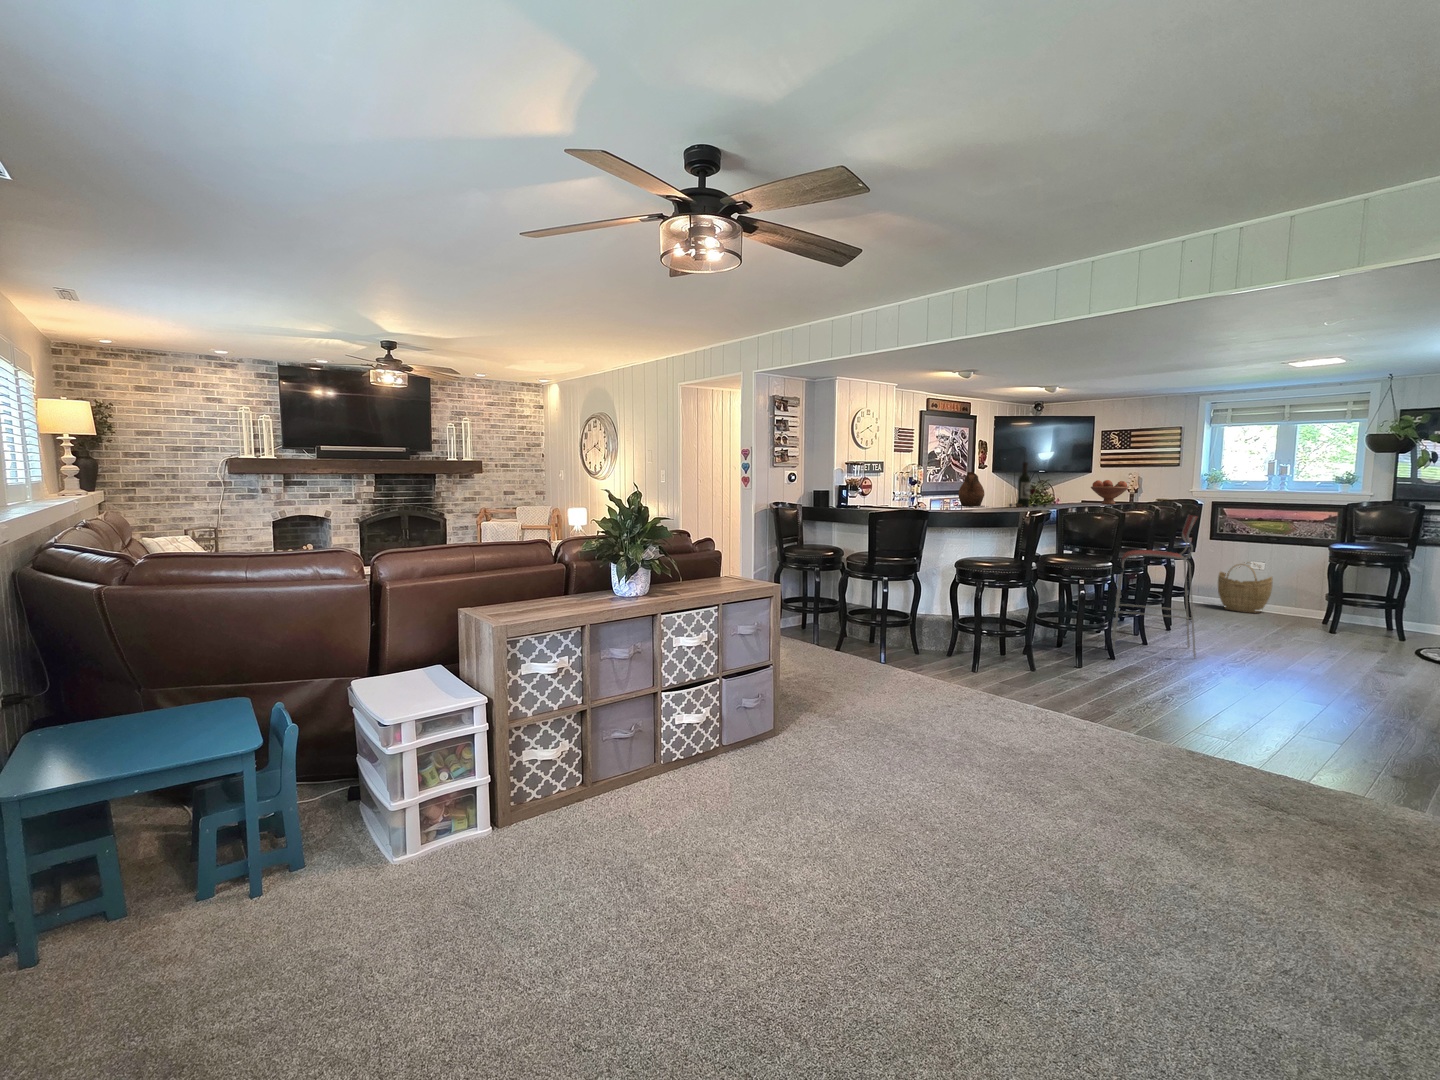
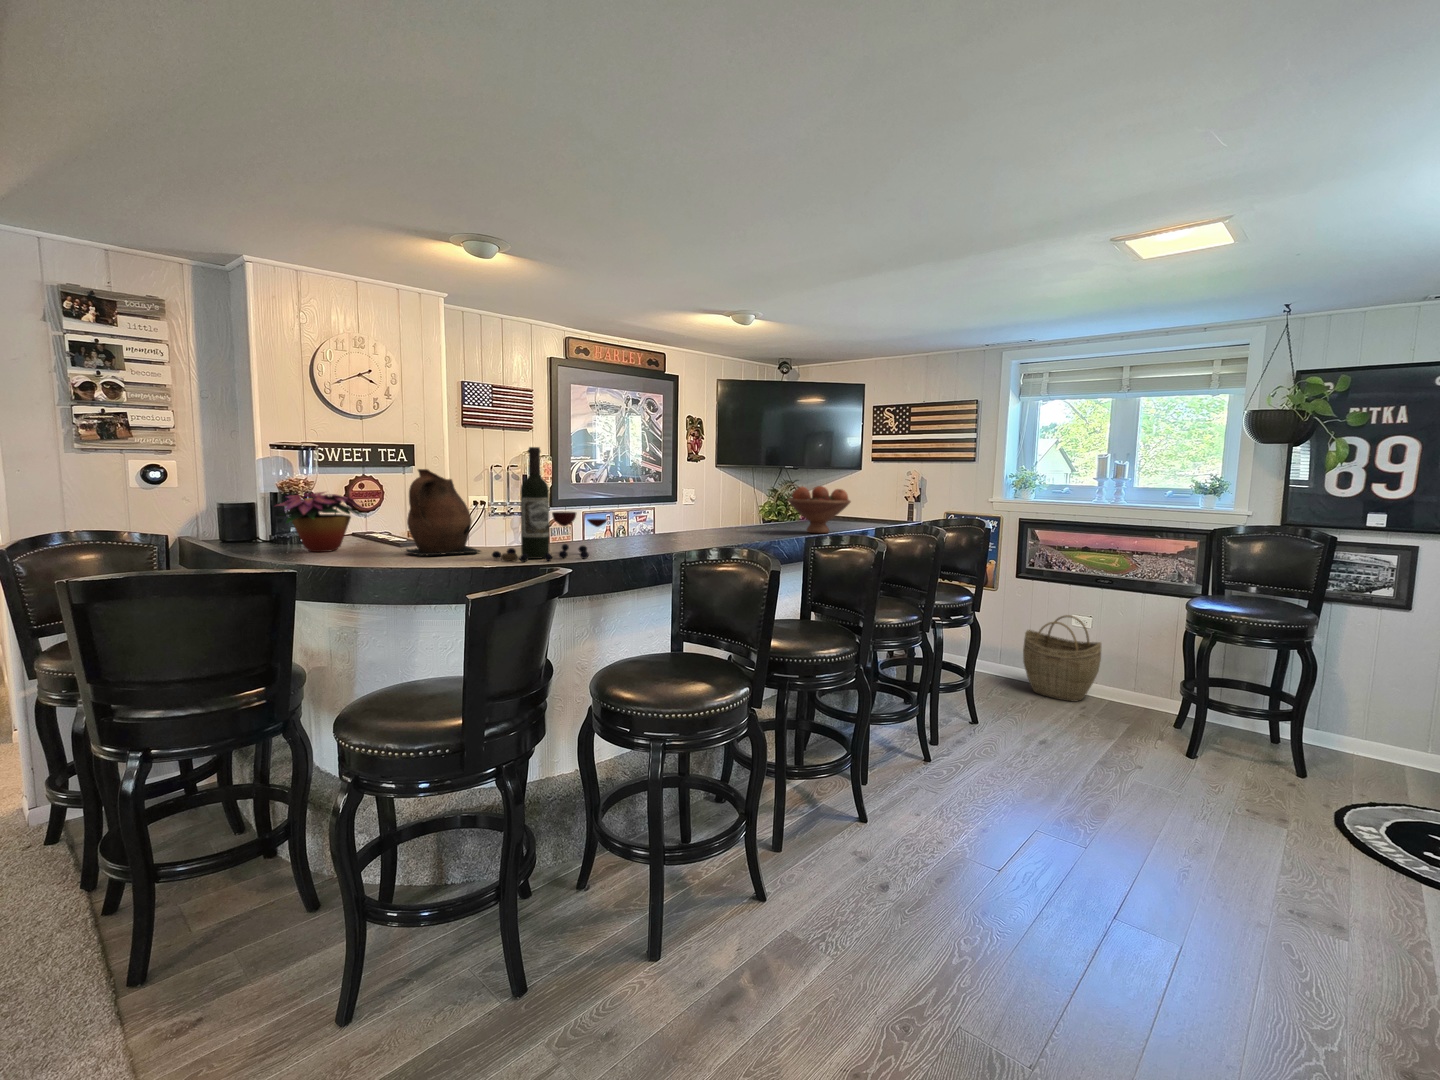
flower arrangement: none [894,482,933,507] -> present [278,492,365,552]
bar stool: present [1112,515,1197,658] -> none [752,572,930,932]

